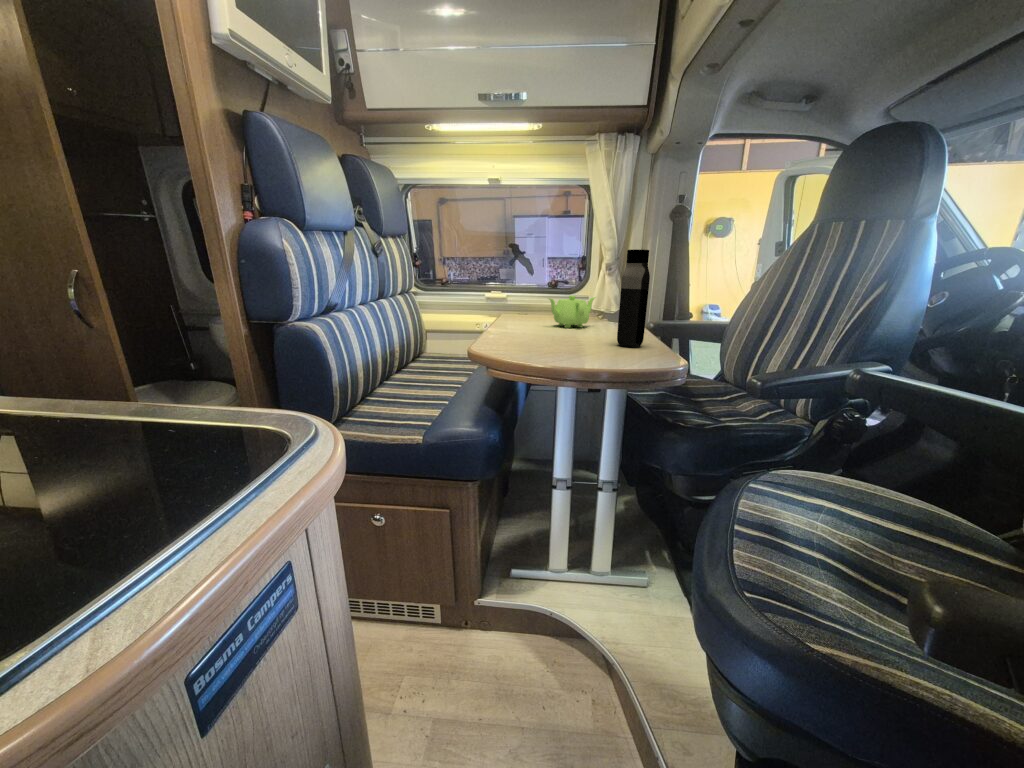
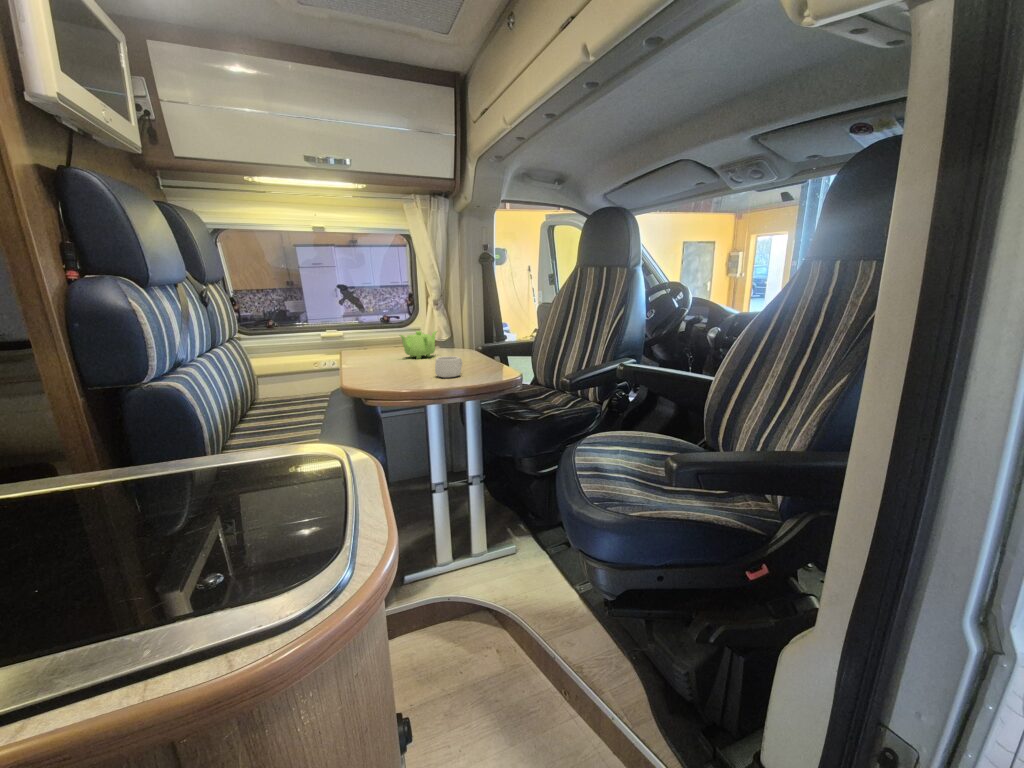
water bottle: present [617,249,650,347] -> none [467,296,488,369]
mug: none [564,326,603,354] -> present [435,356,462,378]

